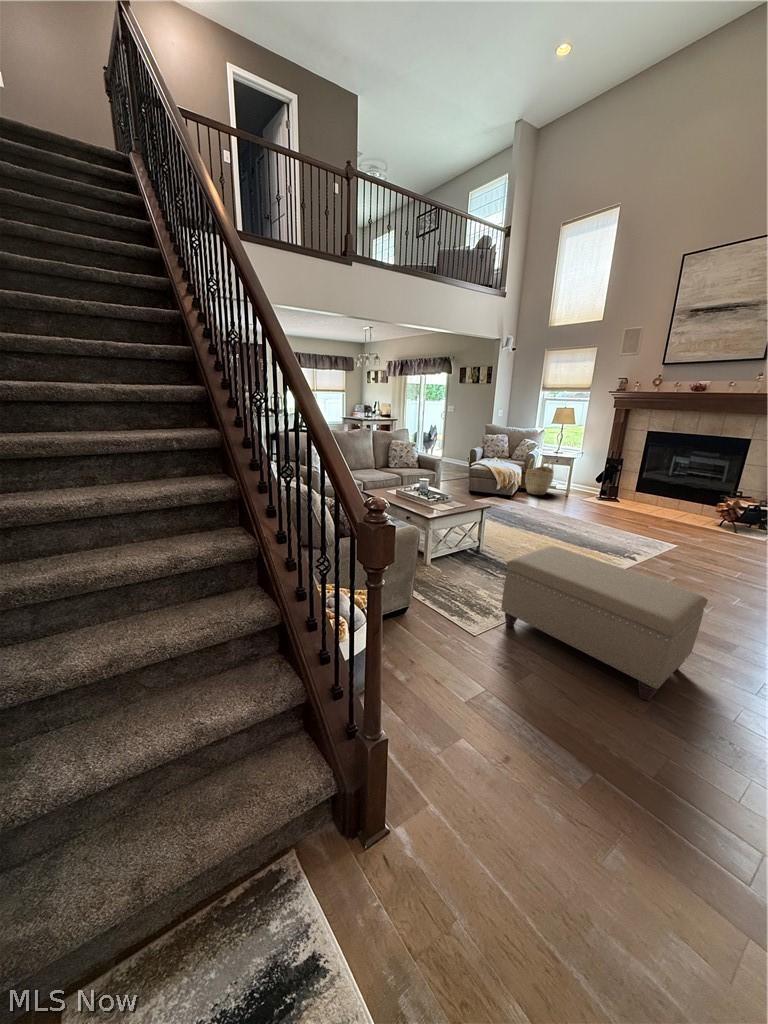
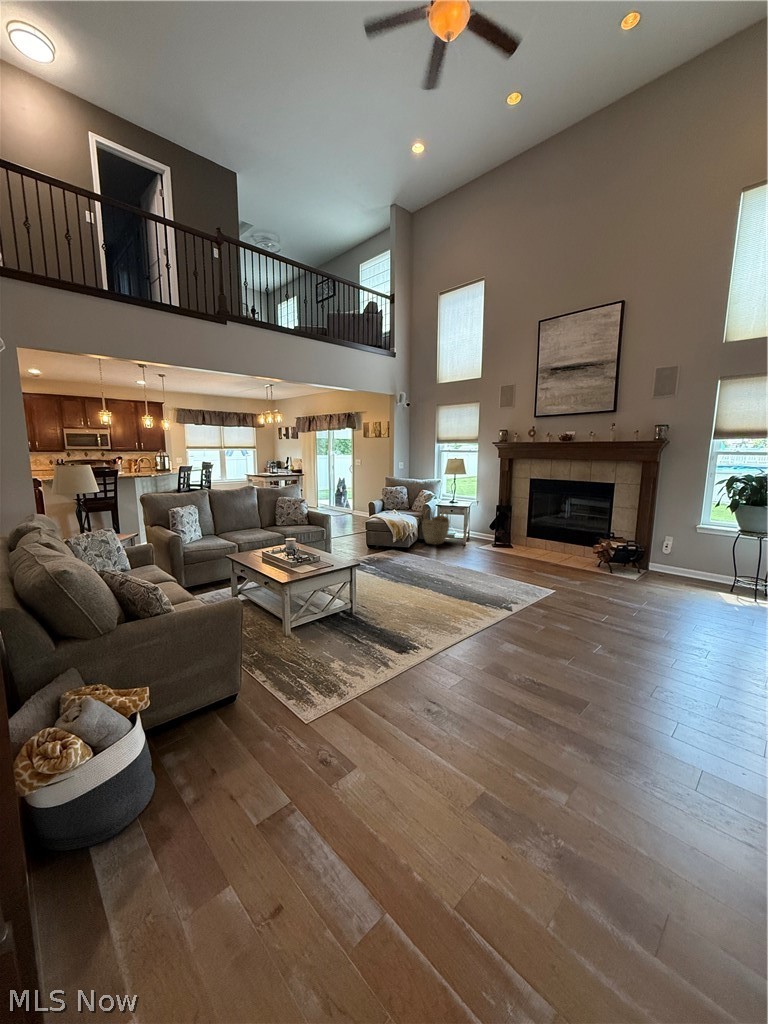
ottoman: present [501,546,708,701] -> none [340,608,539,789]

